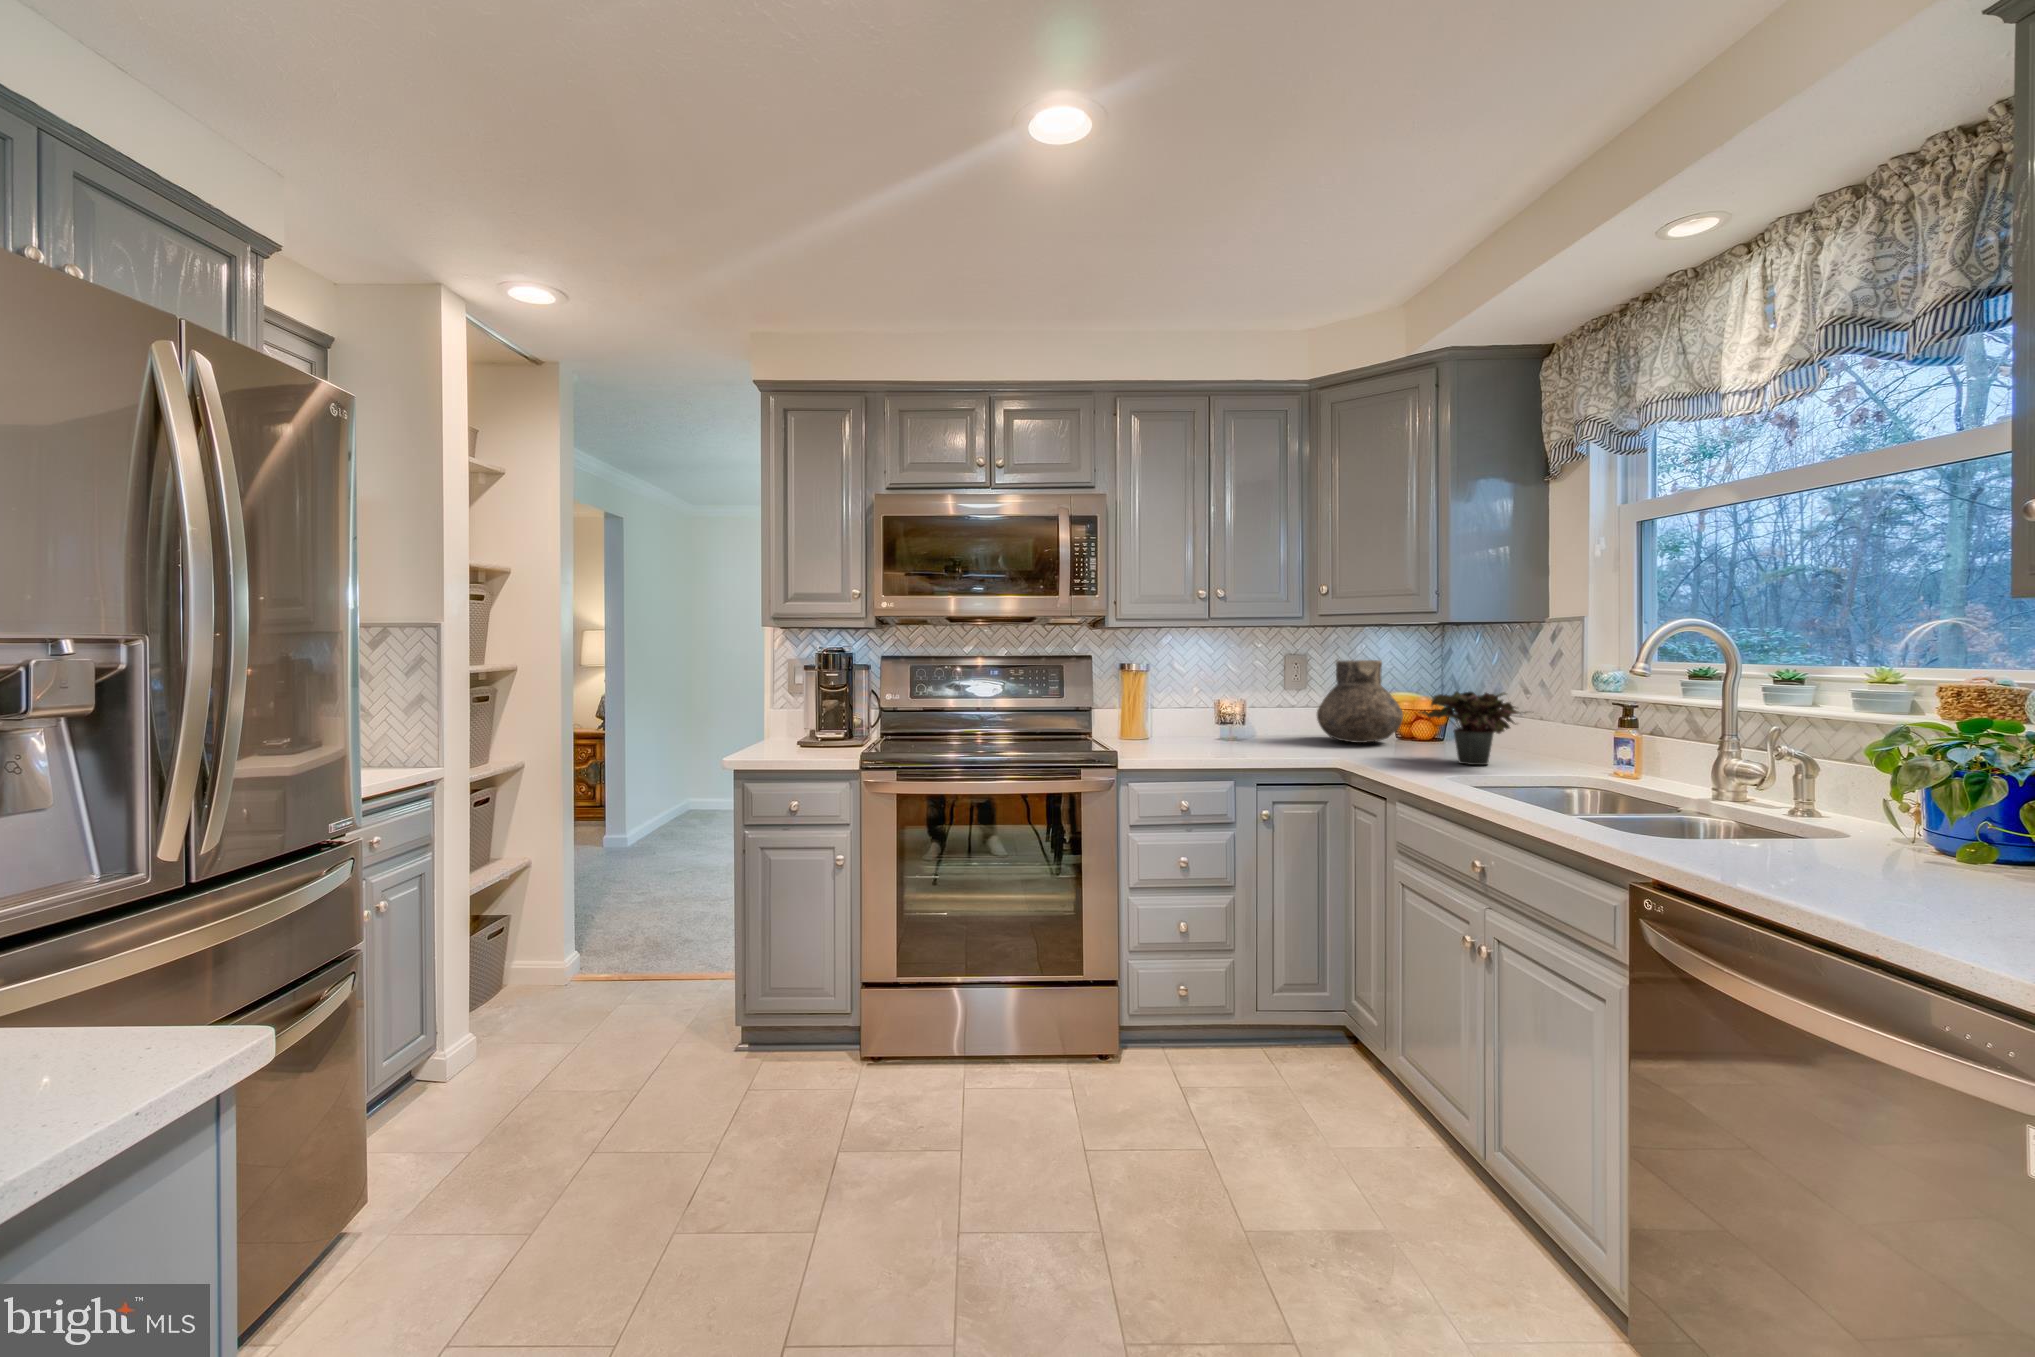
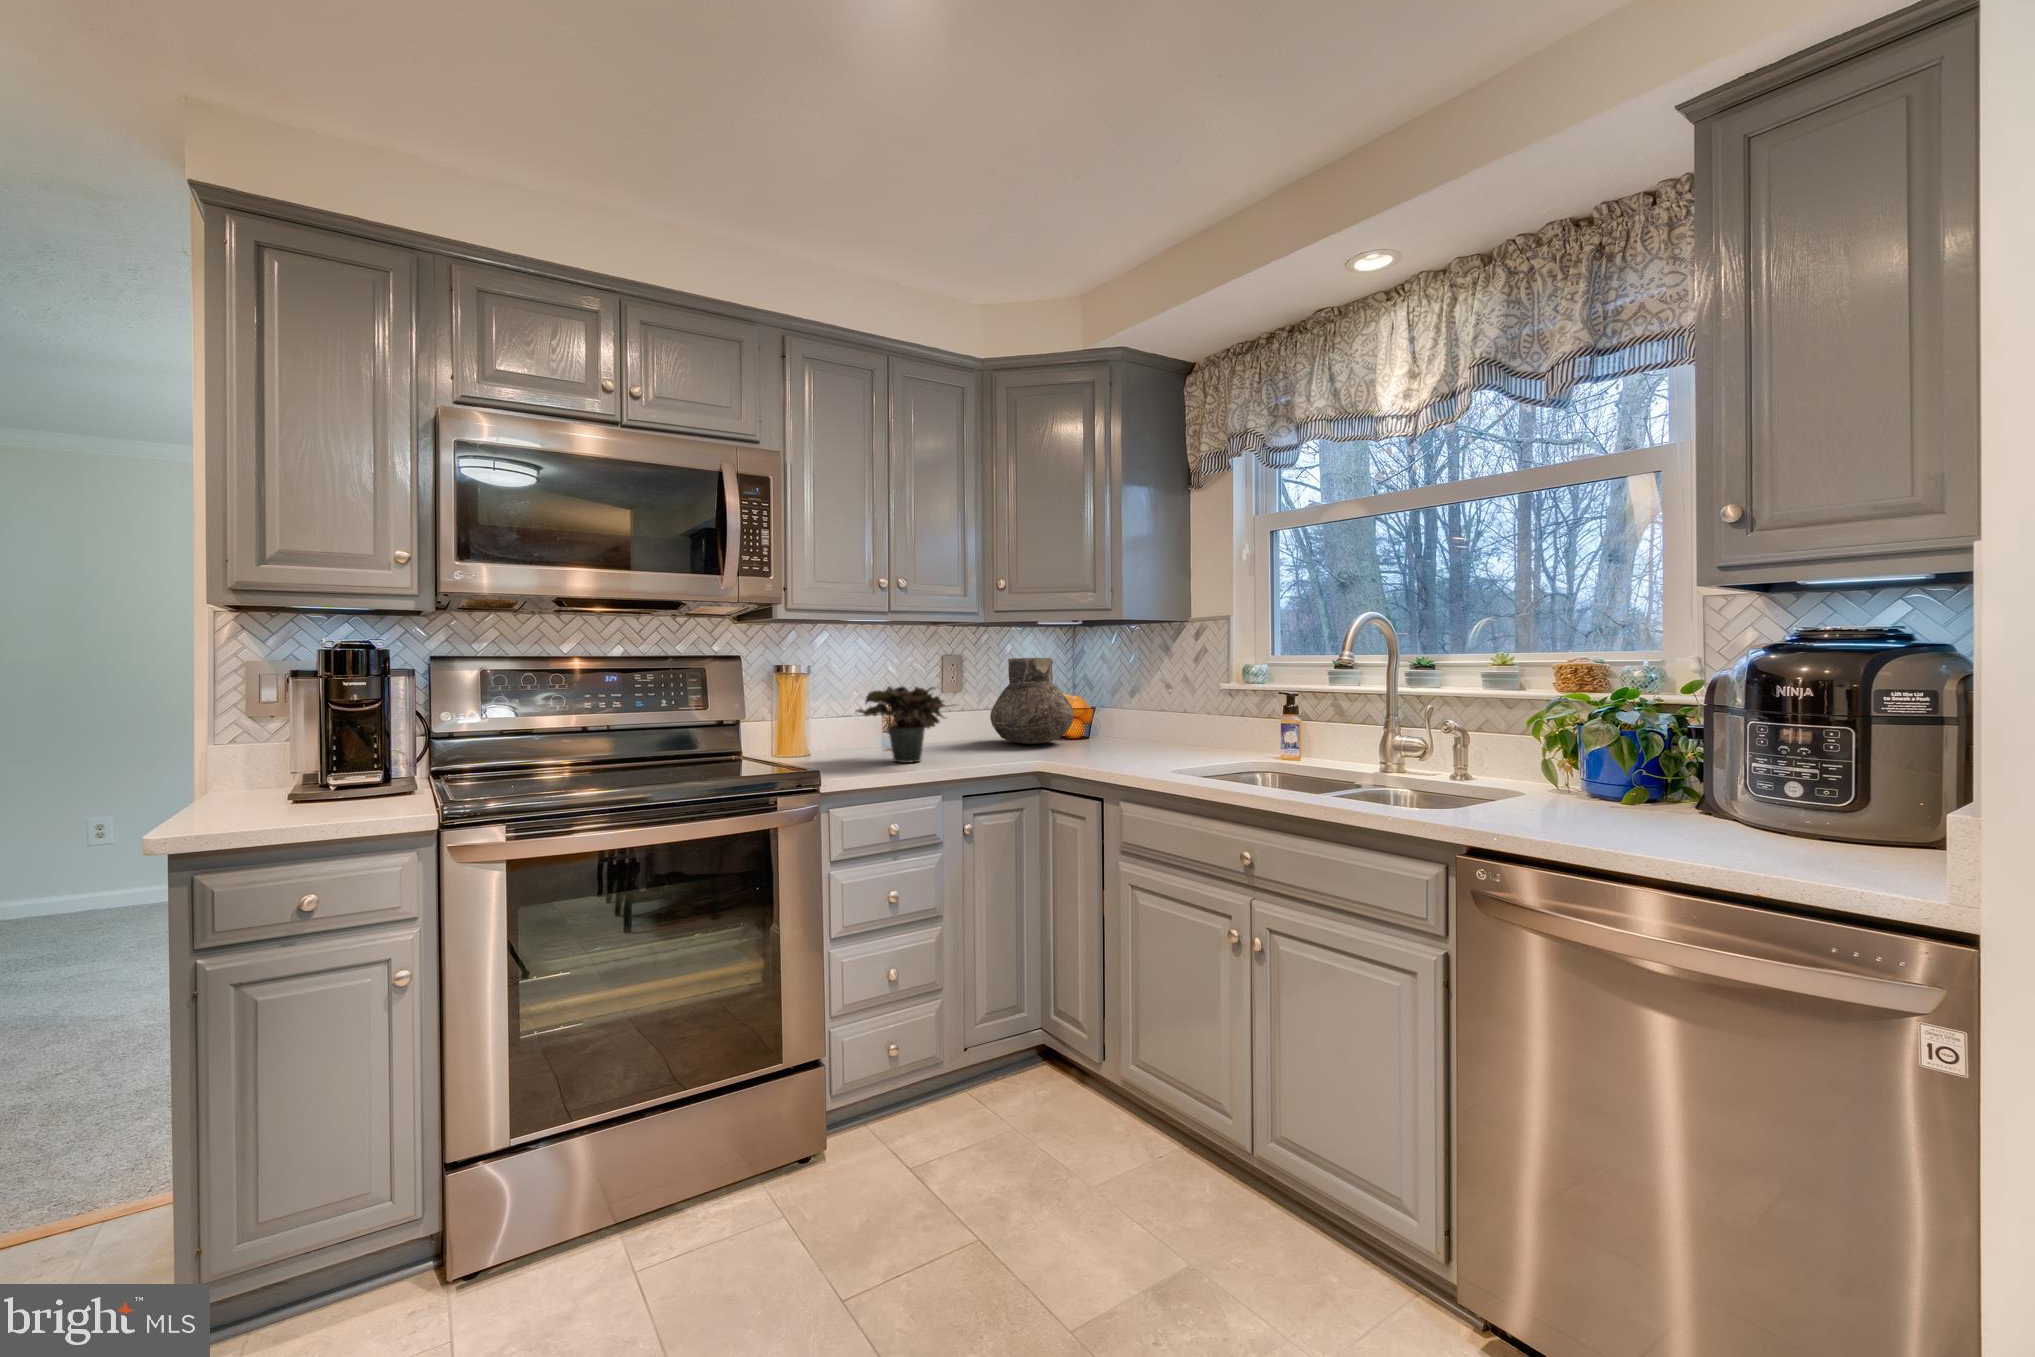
potted plant: present [1421,691,1527,765] -> present [856,687,952,763]

